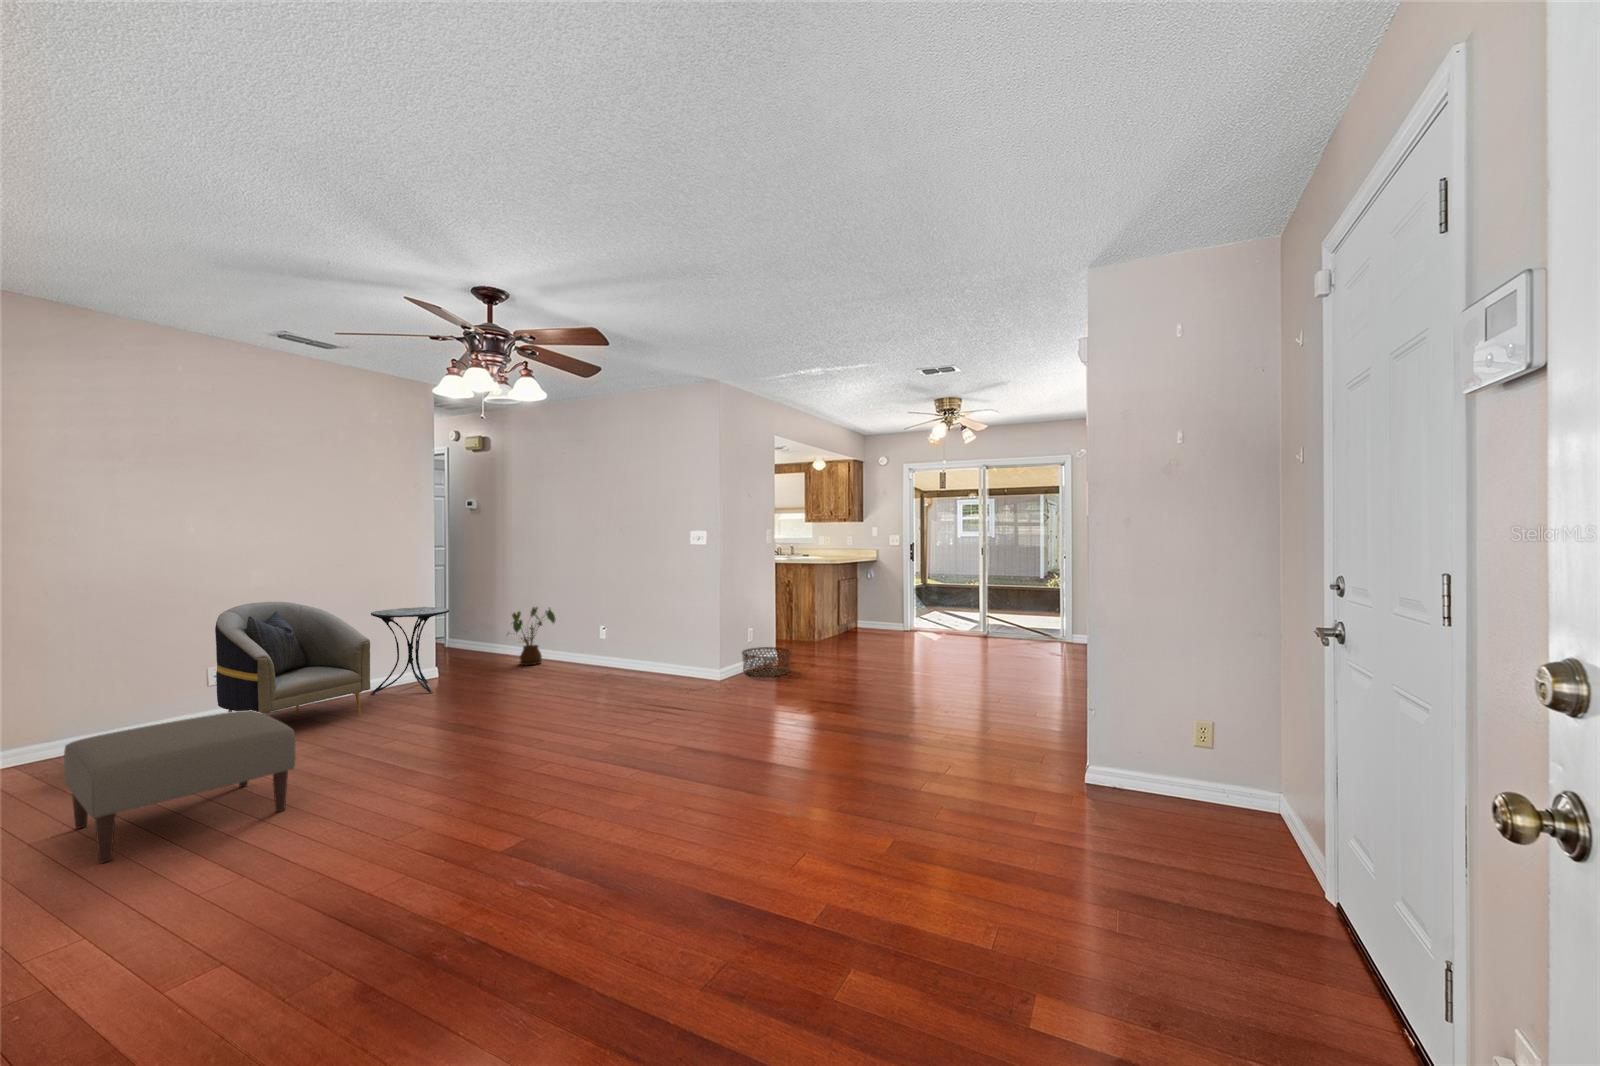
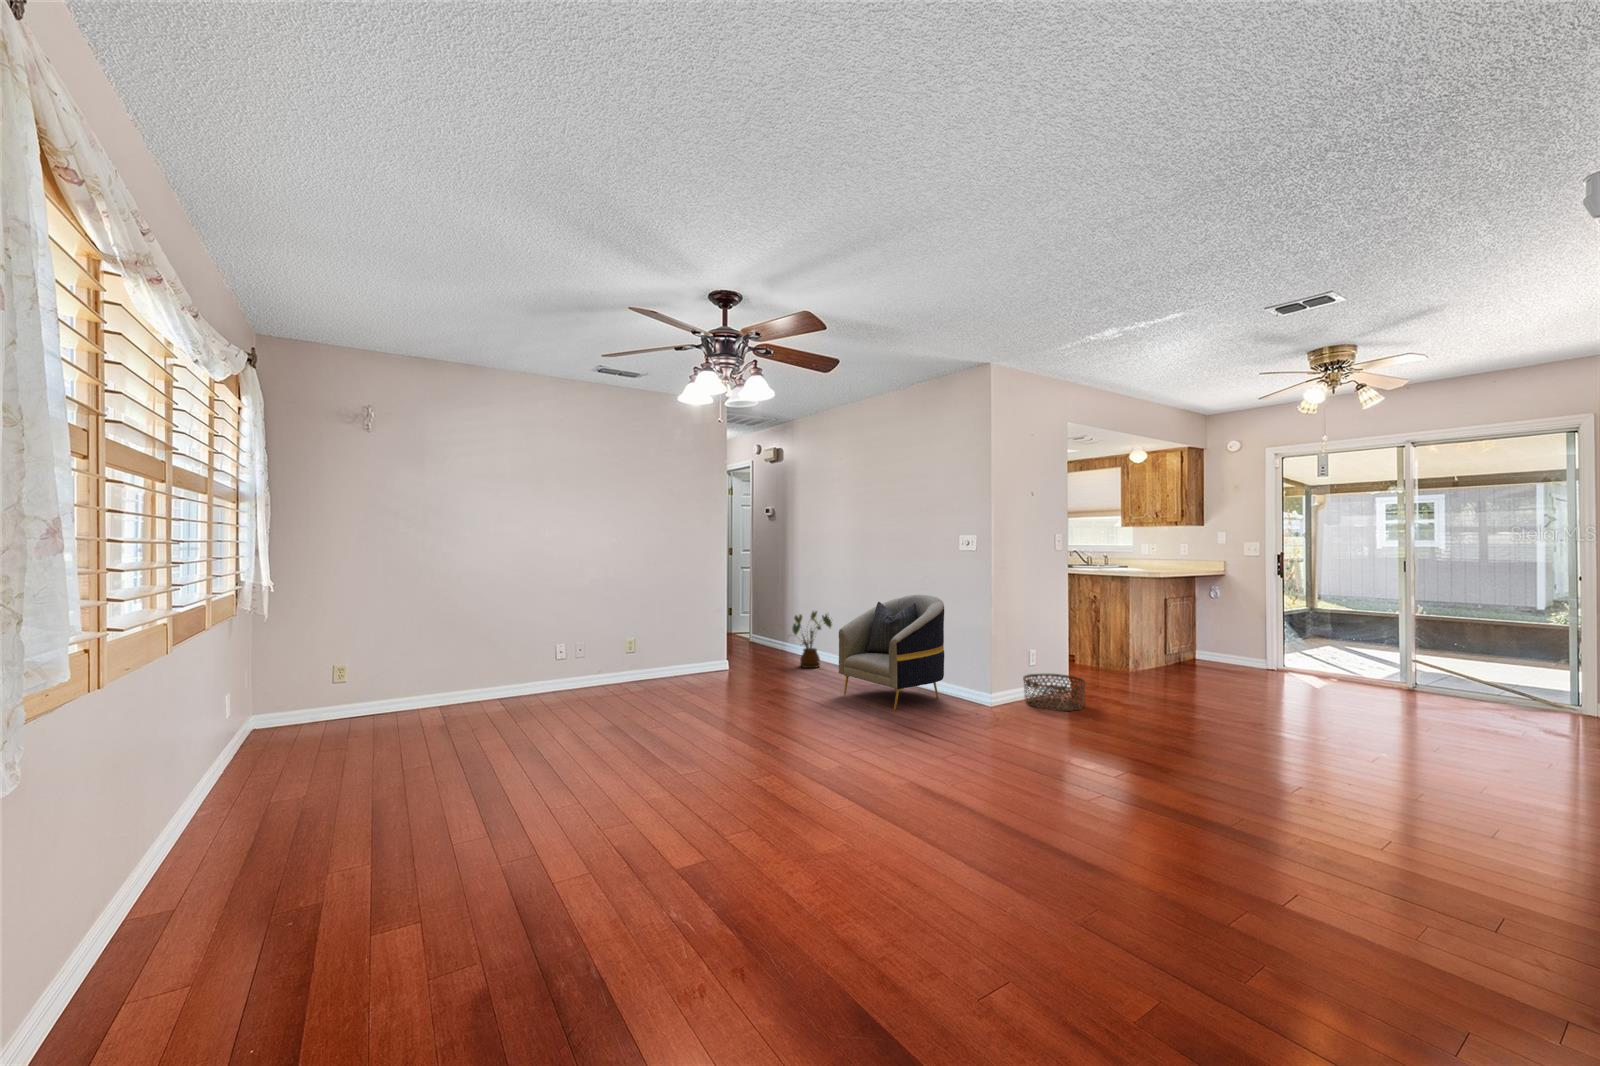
armchair: present [215,602,371,715] -> present [839,595,944,710]
side table: present [371,607,449,694] -> none [671,606,734,686]
ottoman: present [64,710,296,863] -> none [423,687,566,800]

